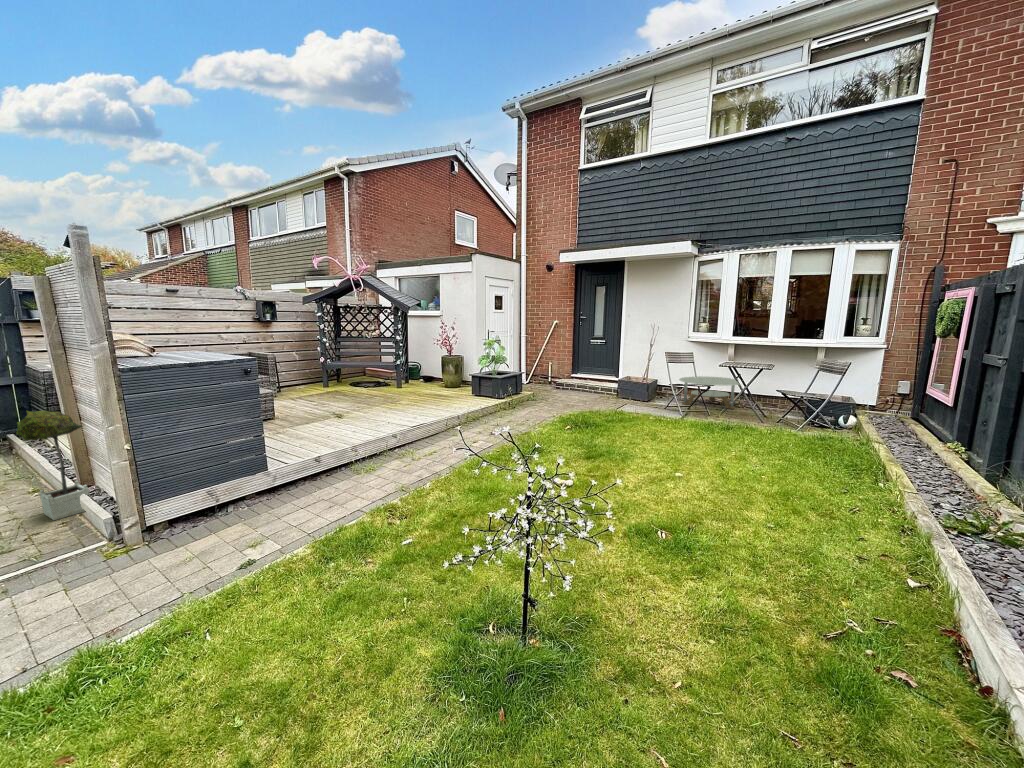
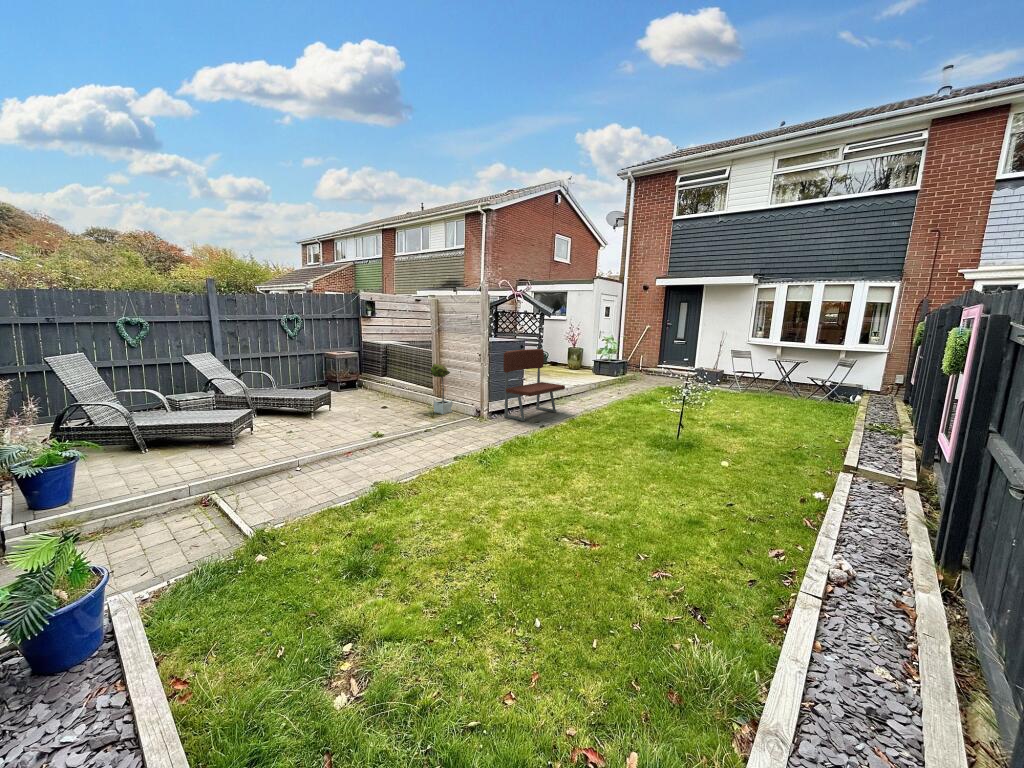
bench: none [162,368,334,535] -> present [503,349,565,421]
round table: present [679,376,739,409] -> none [740,368,788,390]

